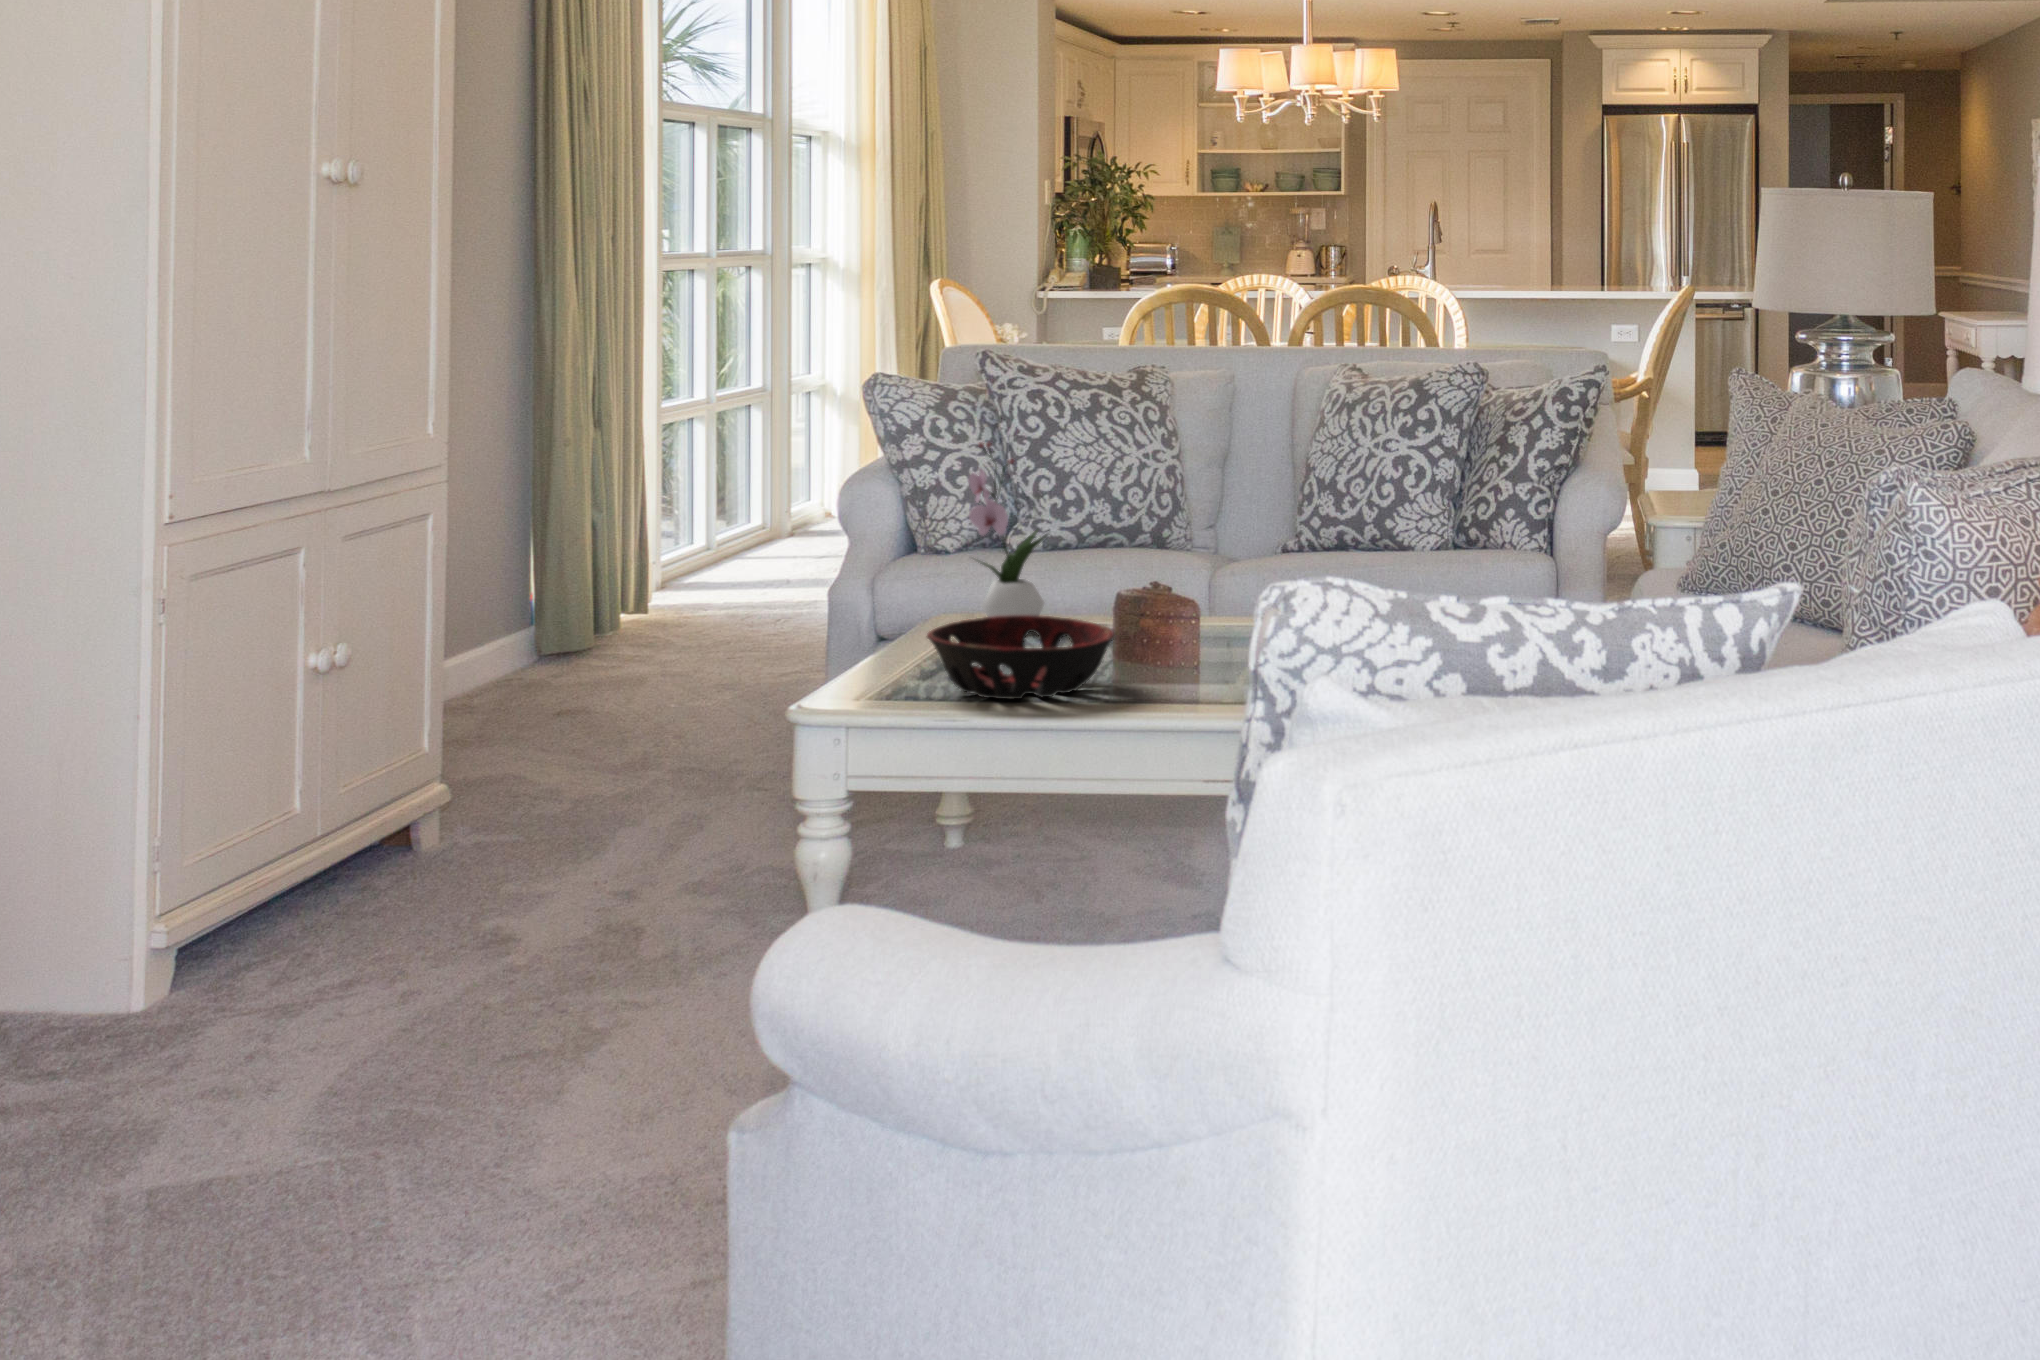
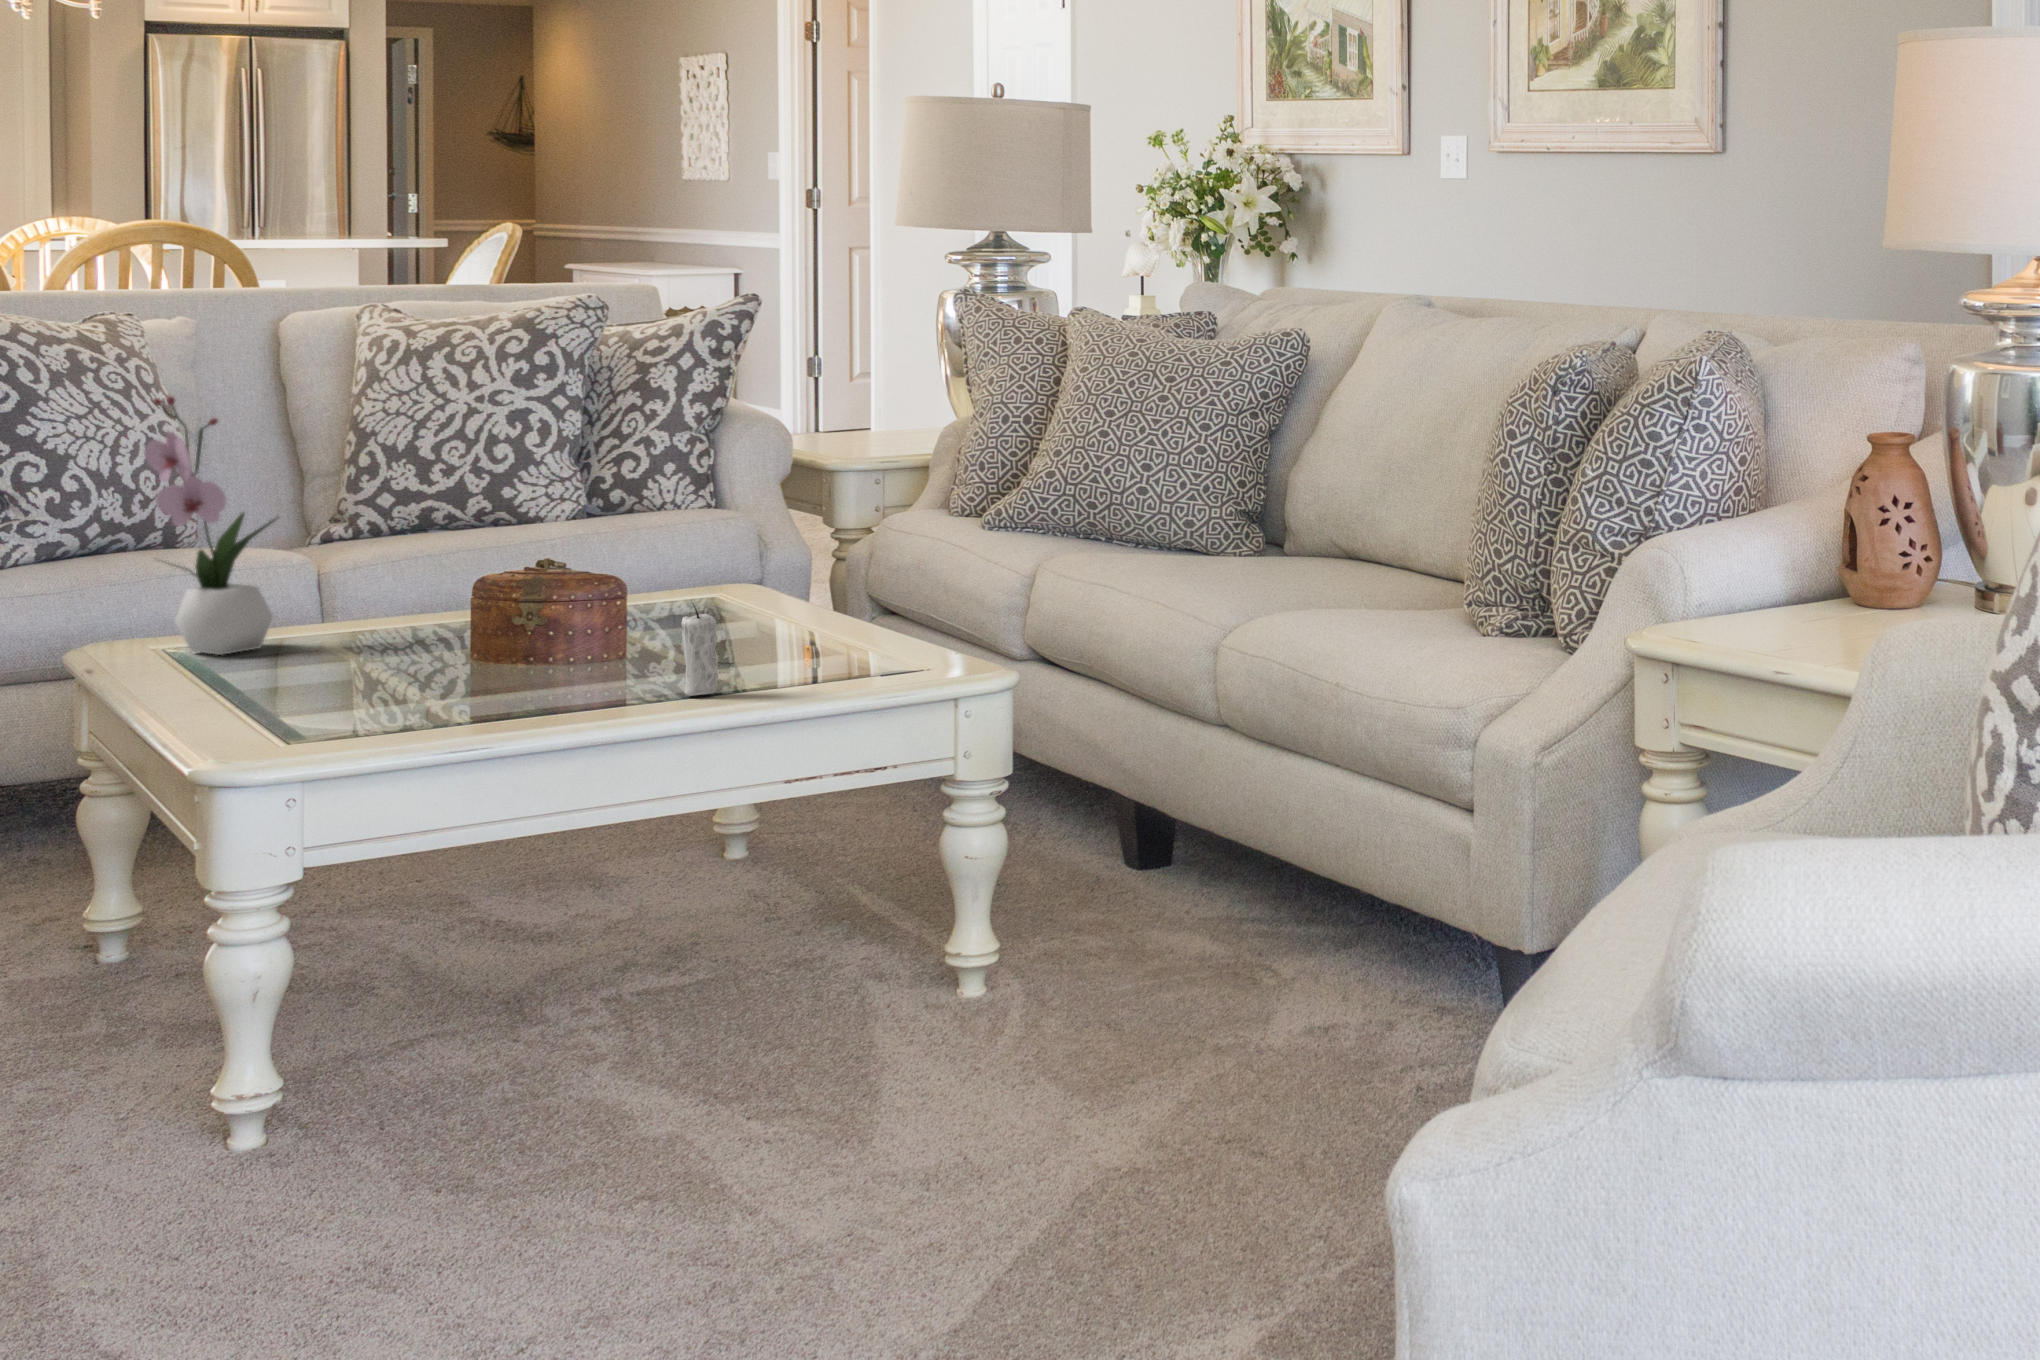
decorative bowl: present [927,615,1115,699] -> none [323,610,594,719]
candle: none [1156,628,1183,704] -> present [681,604,719,696]

